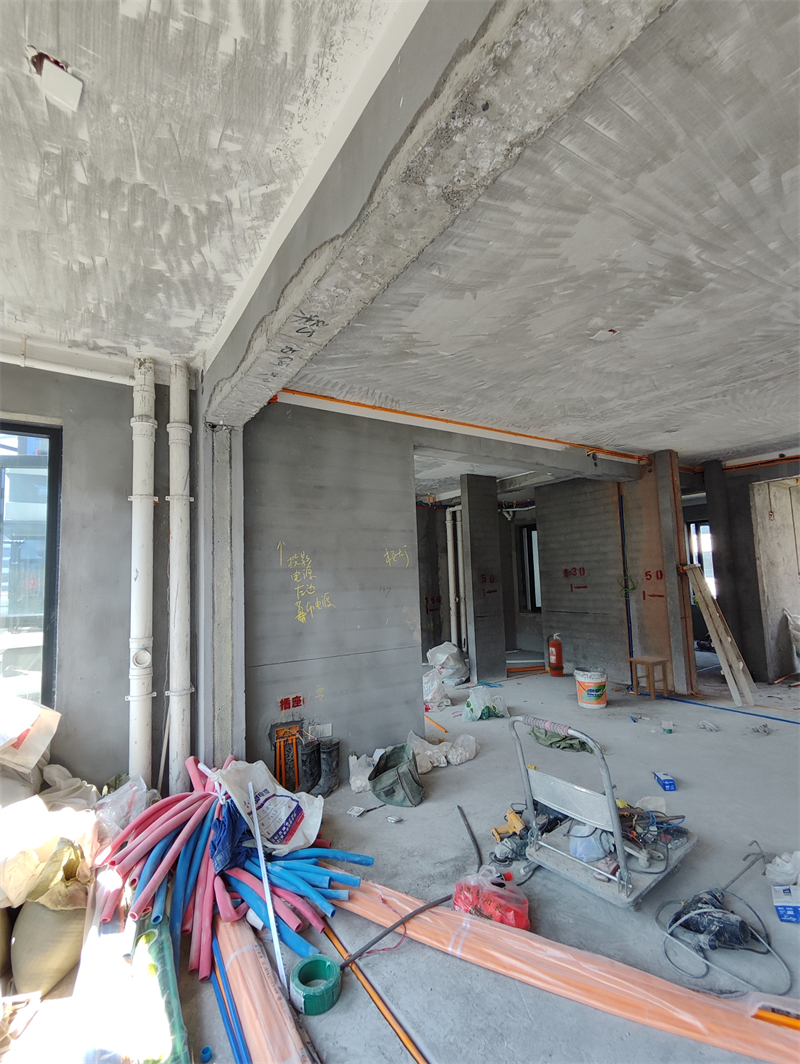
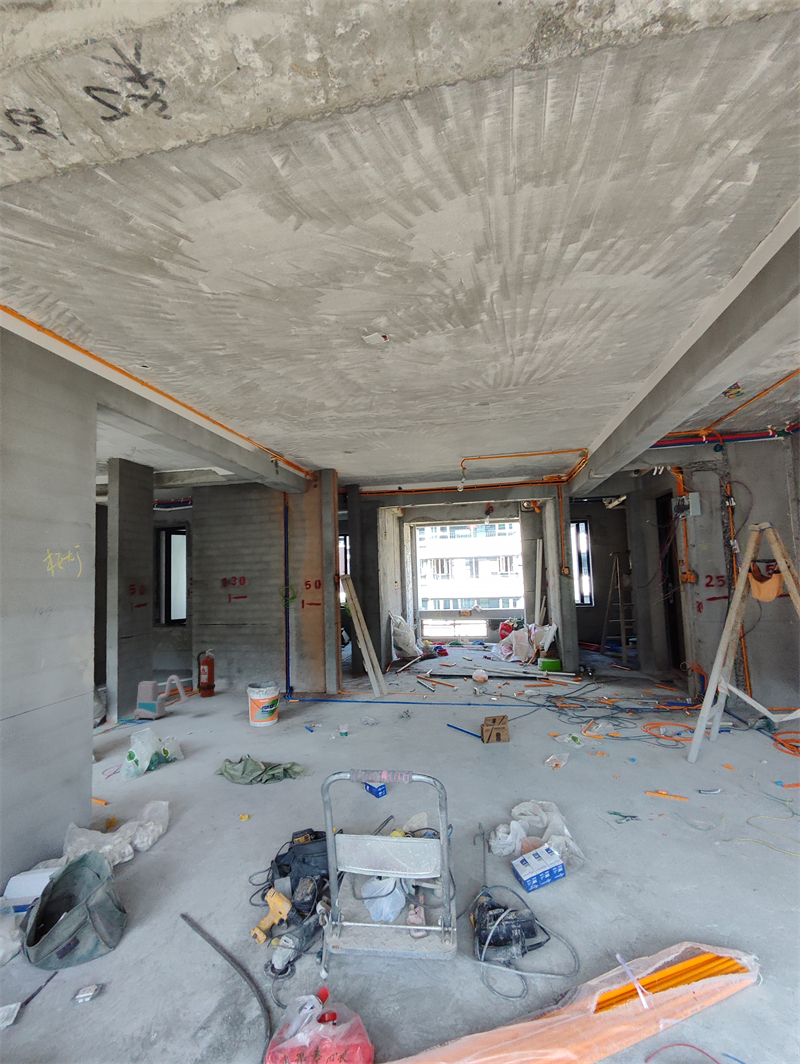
vacuum cleaner: none [492,651,534,686] -> present [134,675,191,720]
stool: present [629,656,669,699] -> none [292,662,325,703]

